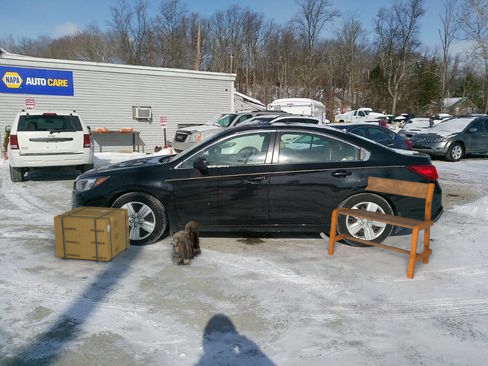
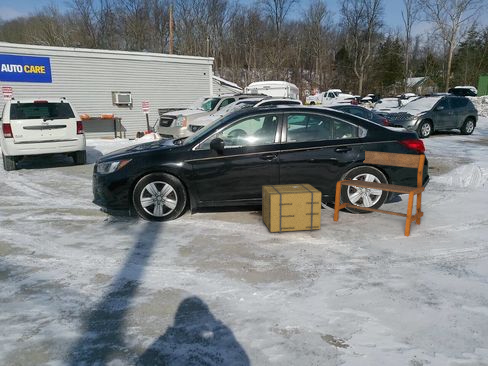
cardboard box: present [54,206,130,262] -> present [262,184,321,233]
backpack: present [172,222,201,265] -> none [197,197,222,235]

